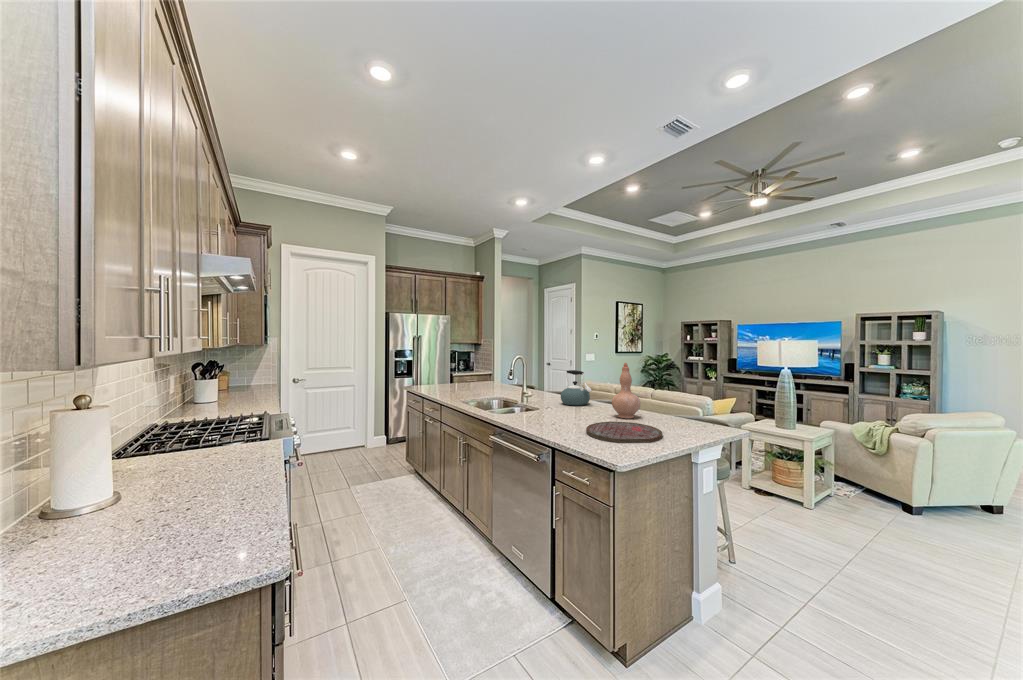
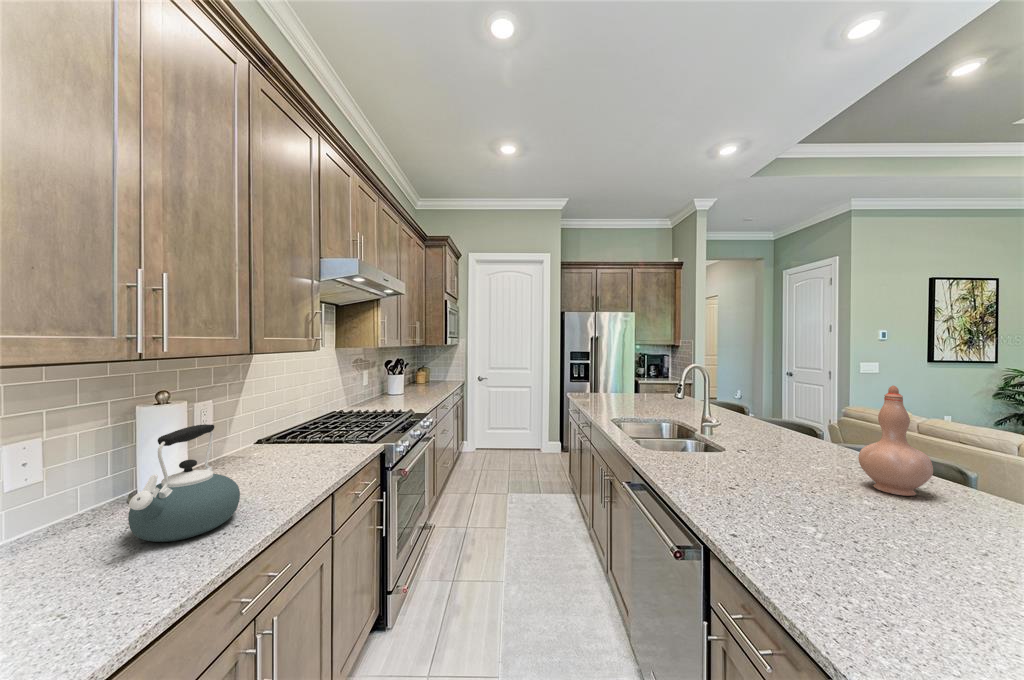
kettle: present [561,370,592,406] -> present [128,425,240,542]
cutting board: present [586,422,663,443] -> none [778,494,981,574]

